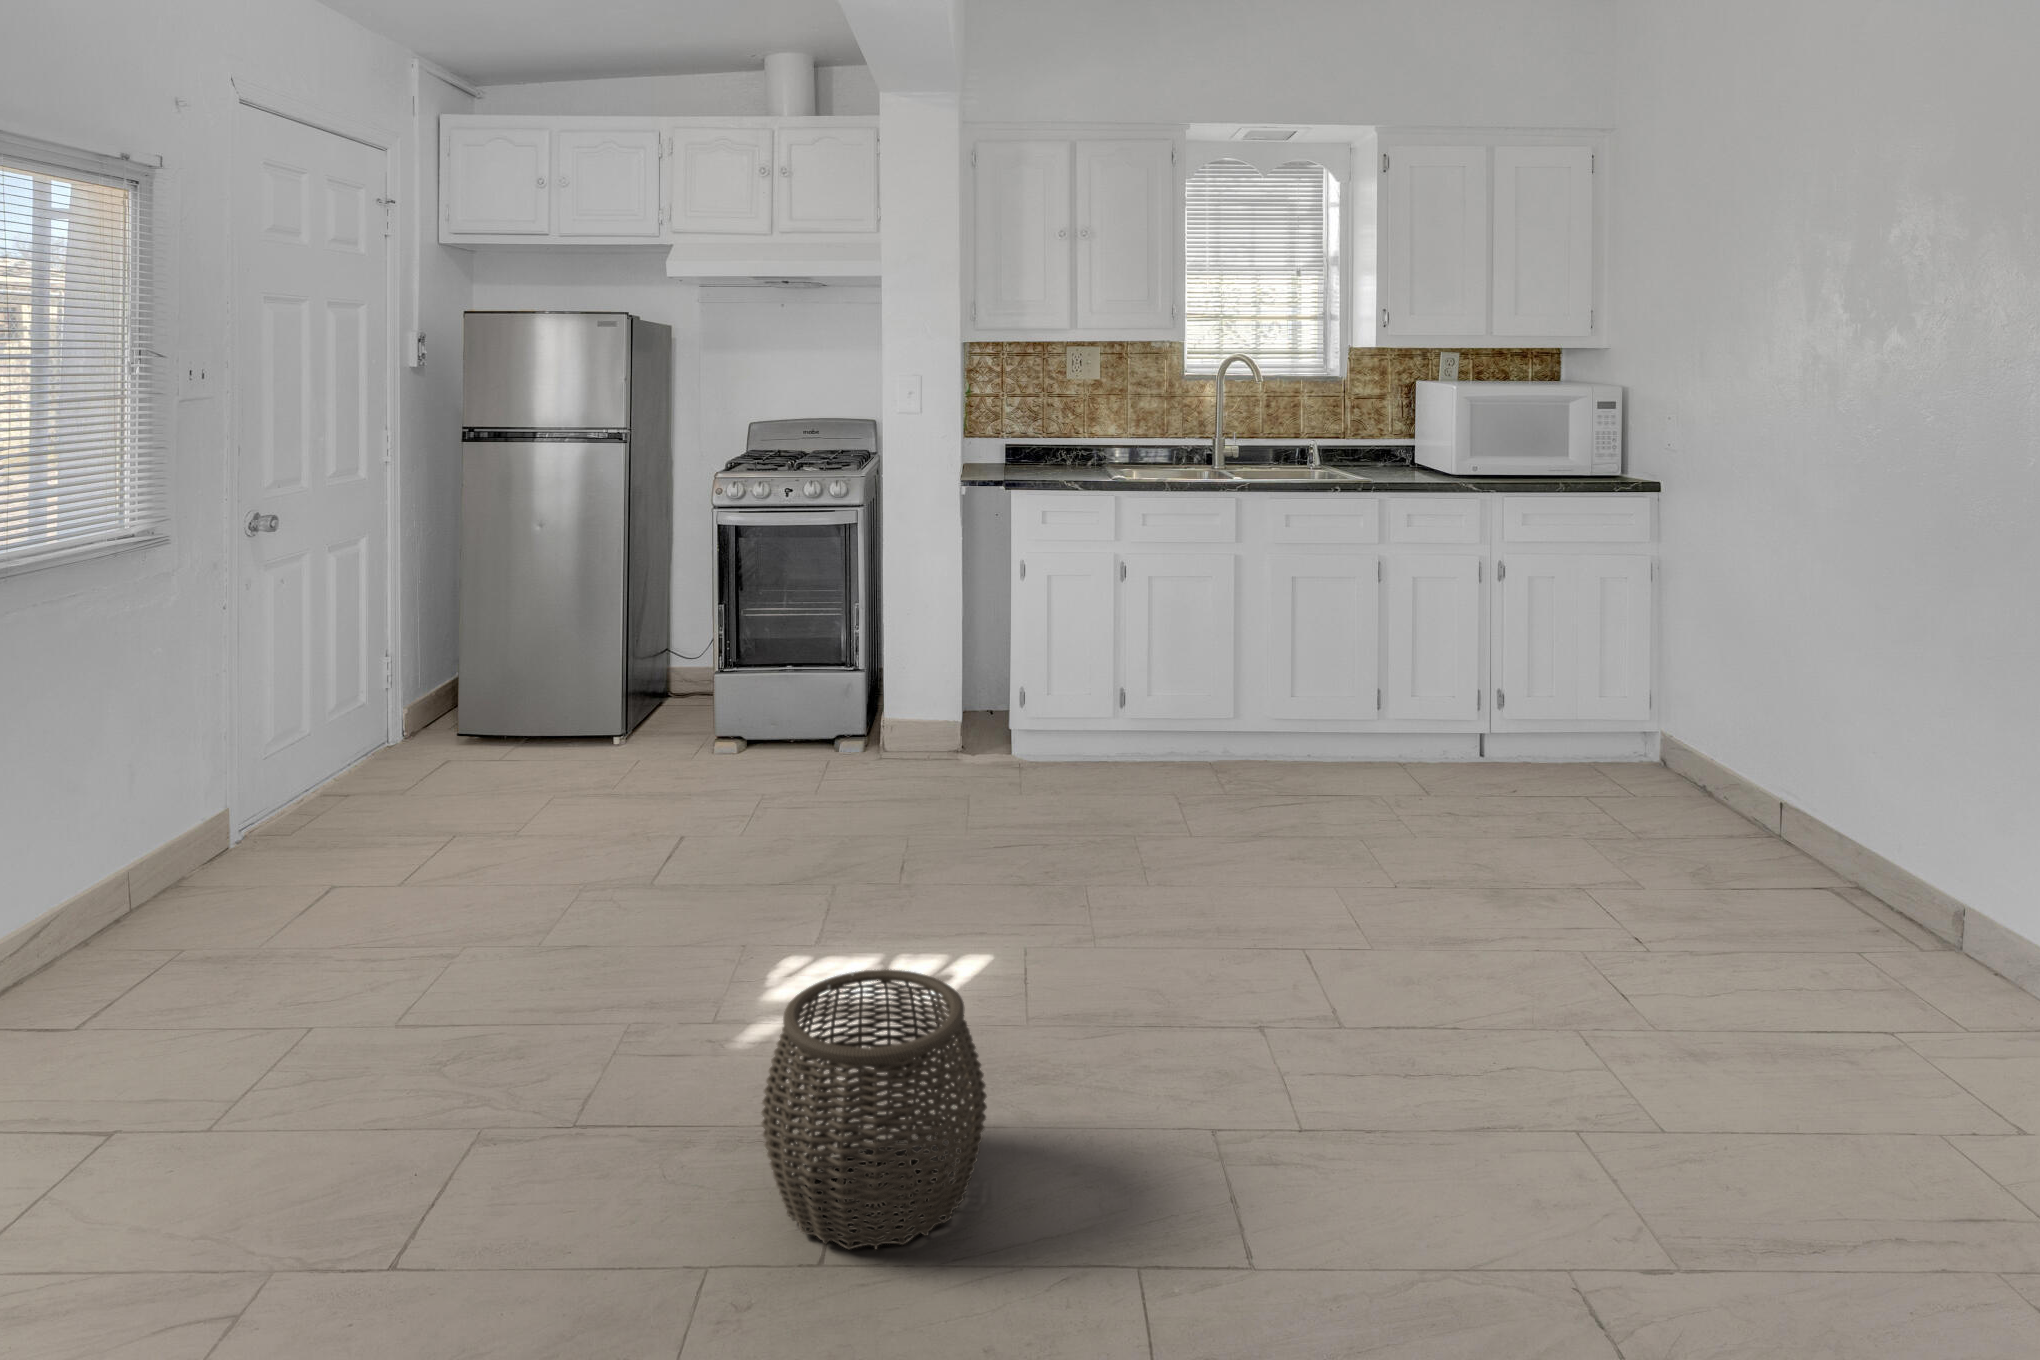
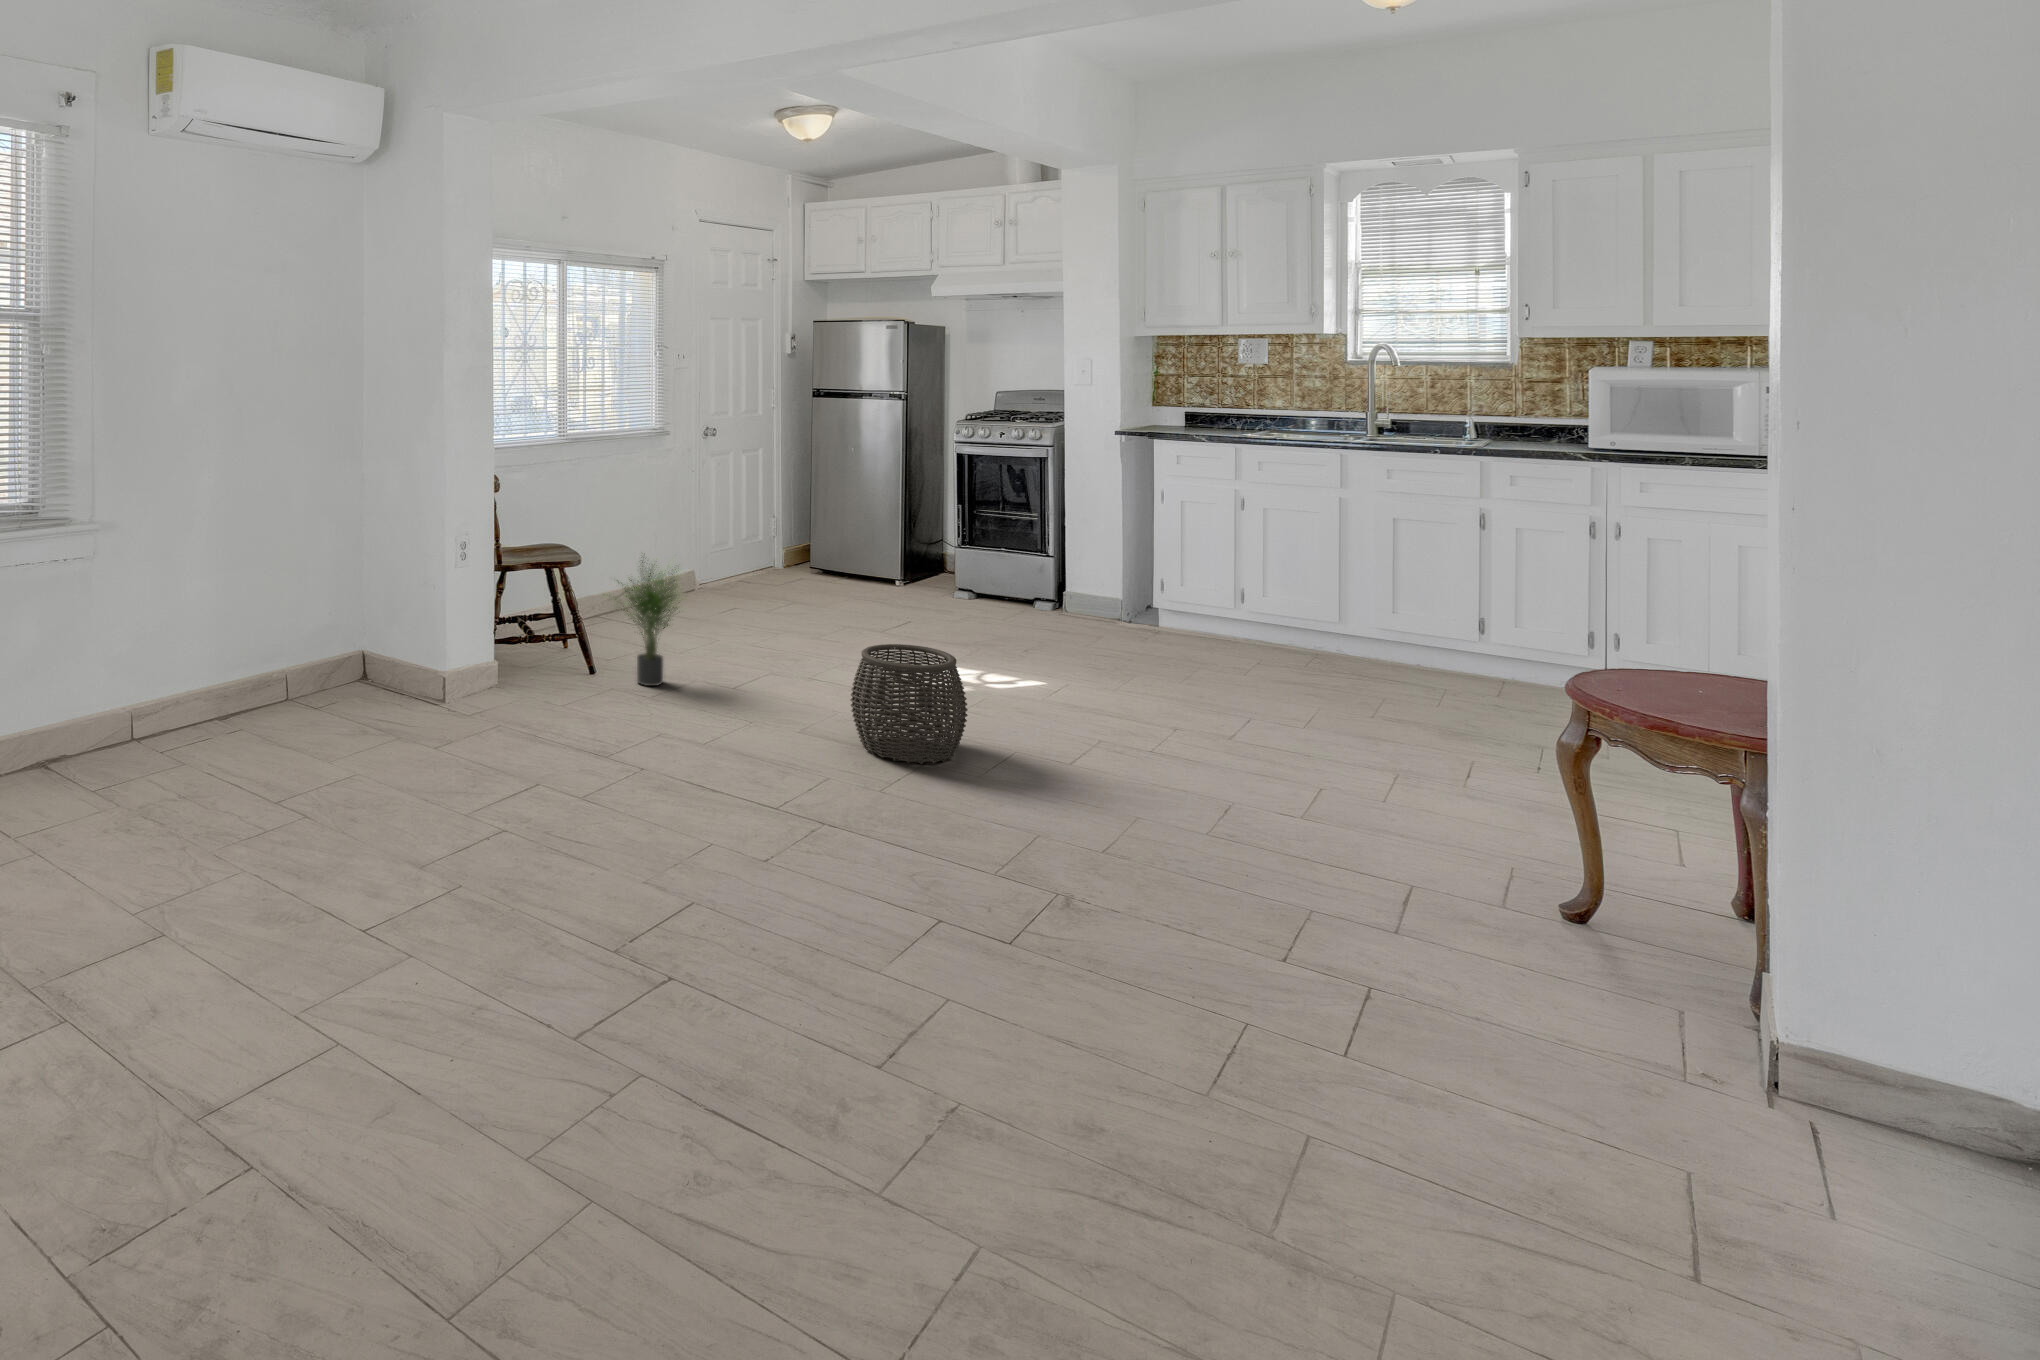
potted plant: none [83,859,349,1197] -> present [614,557,680,686]

